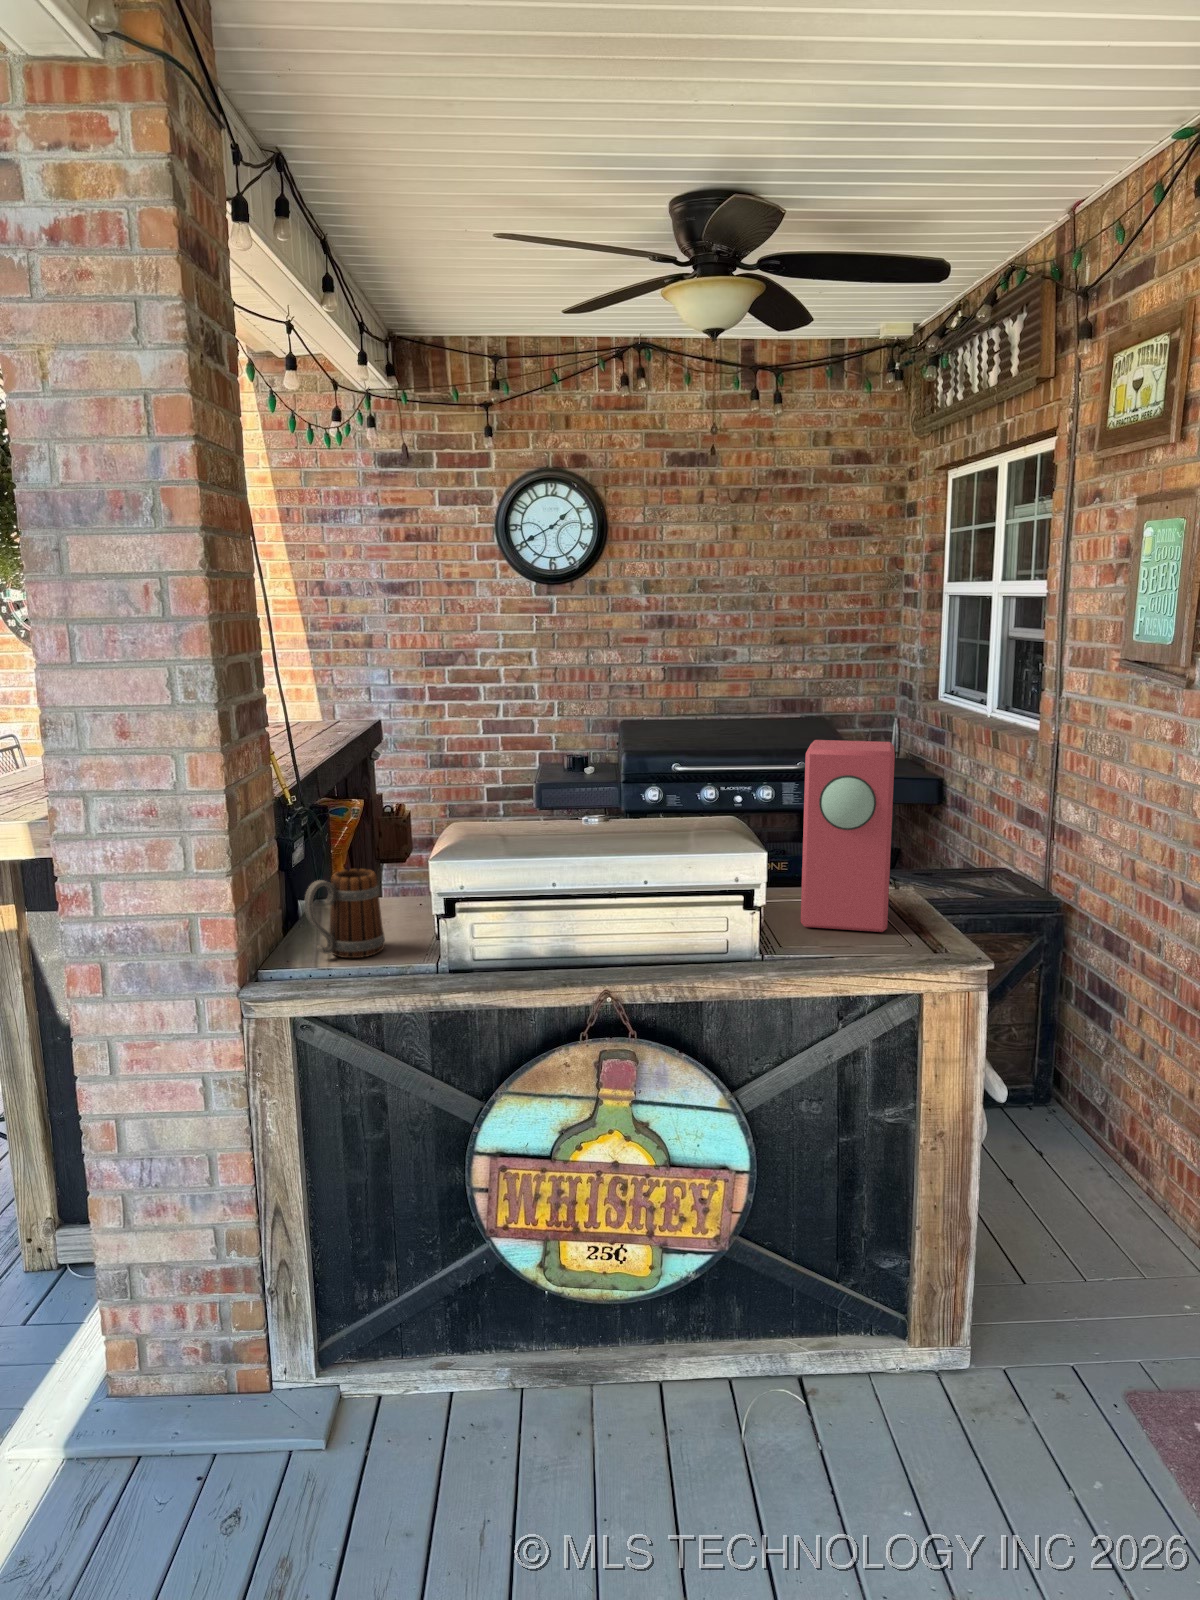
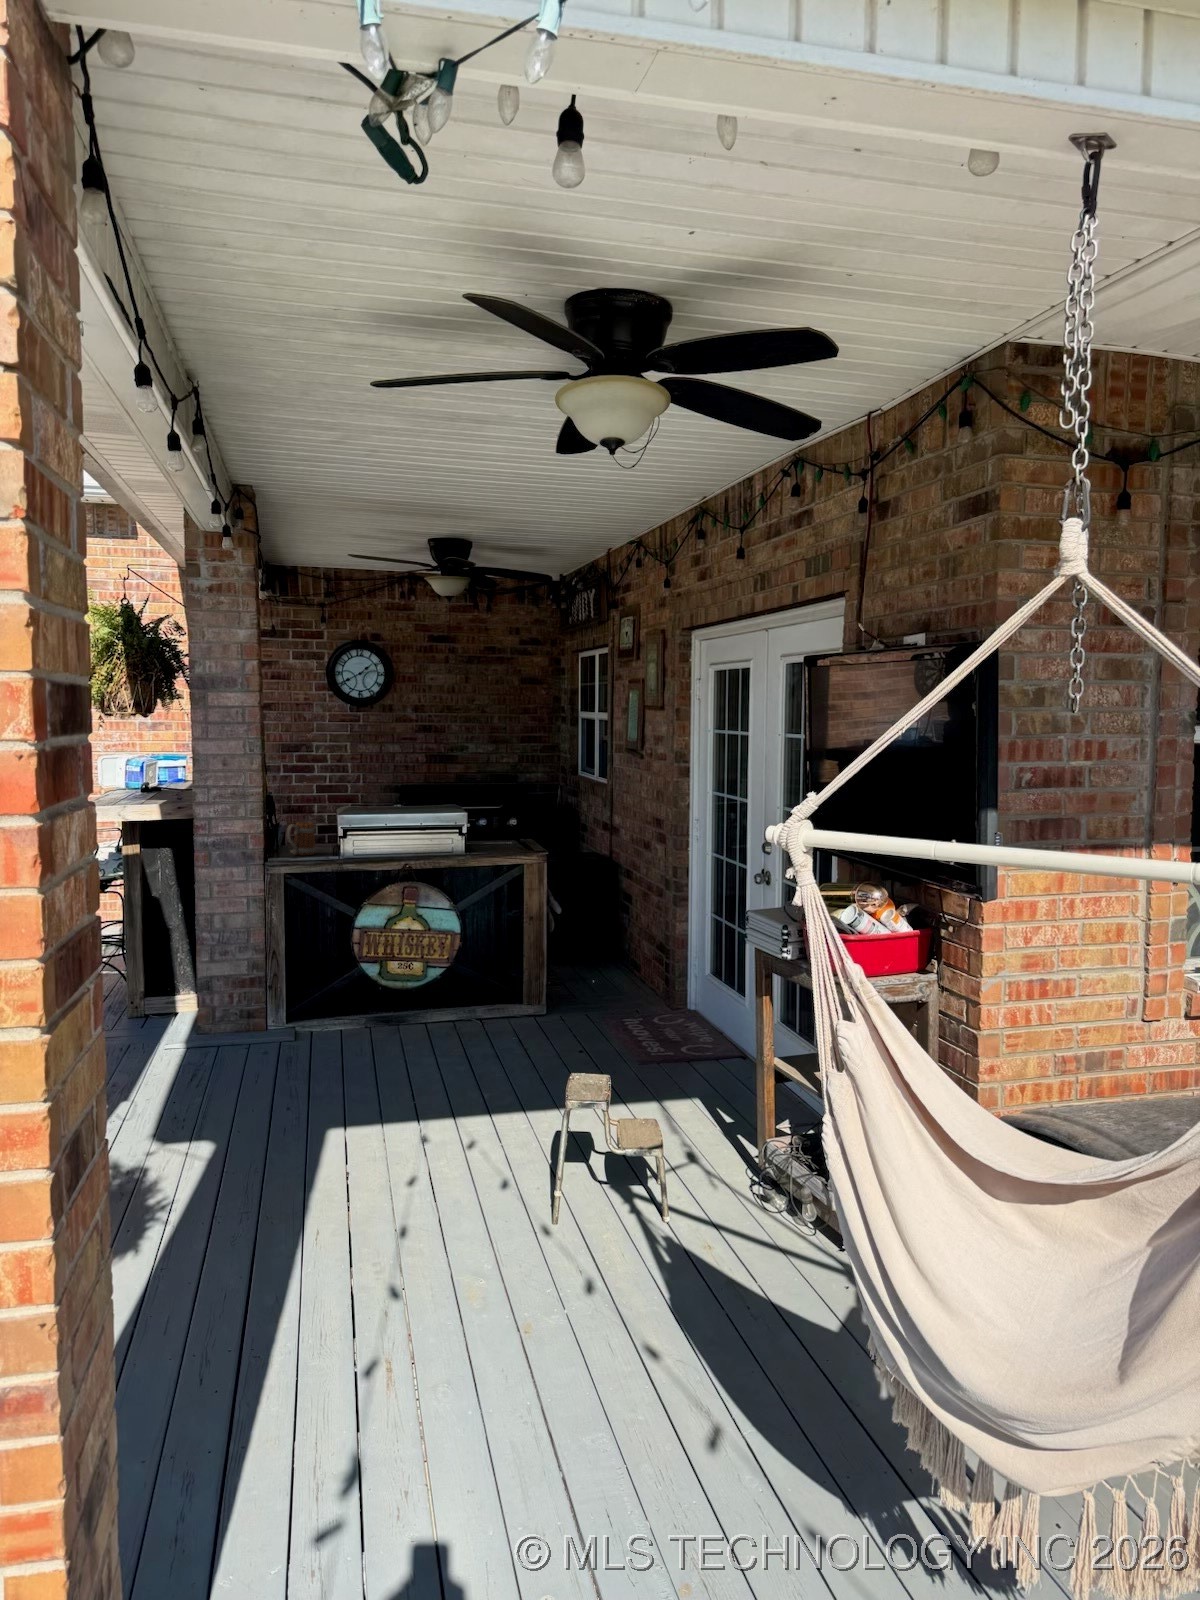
speaker: present [801,740,895,932] -> none [481,776,518,848]

